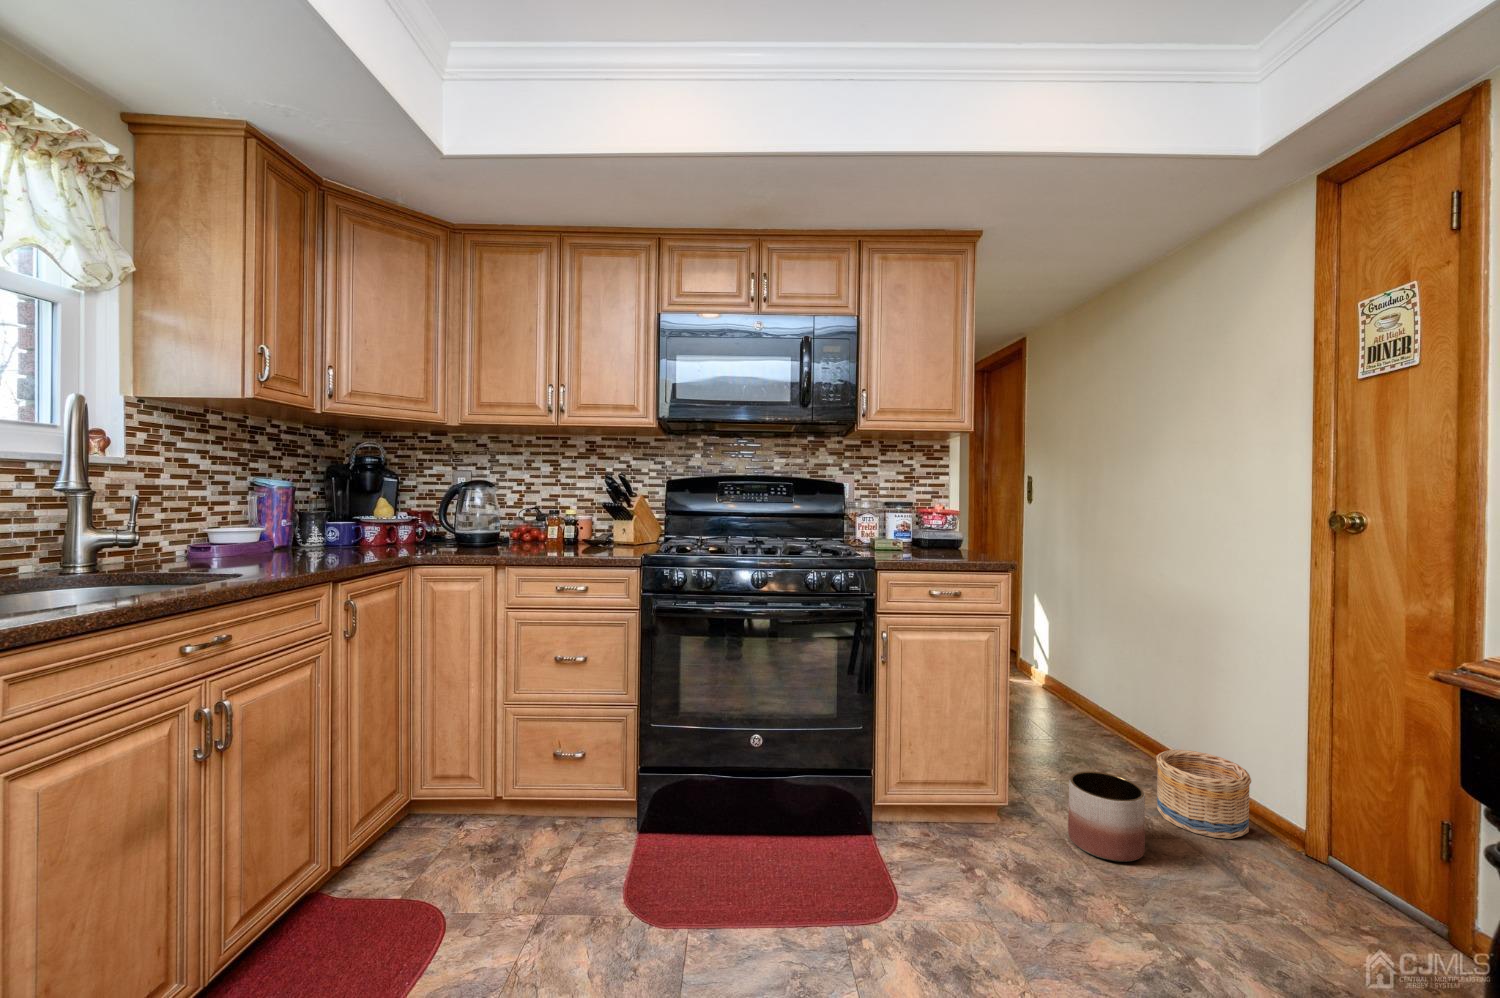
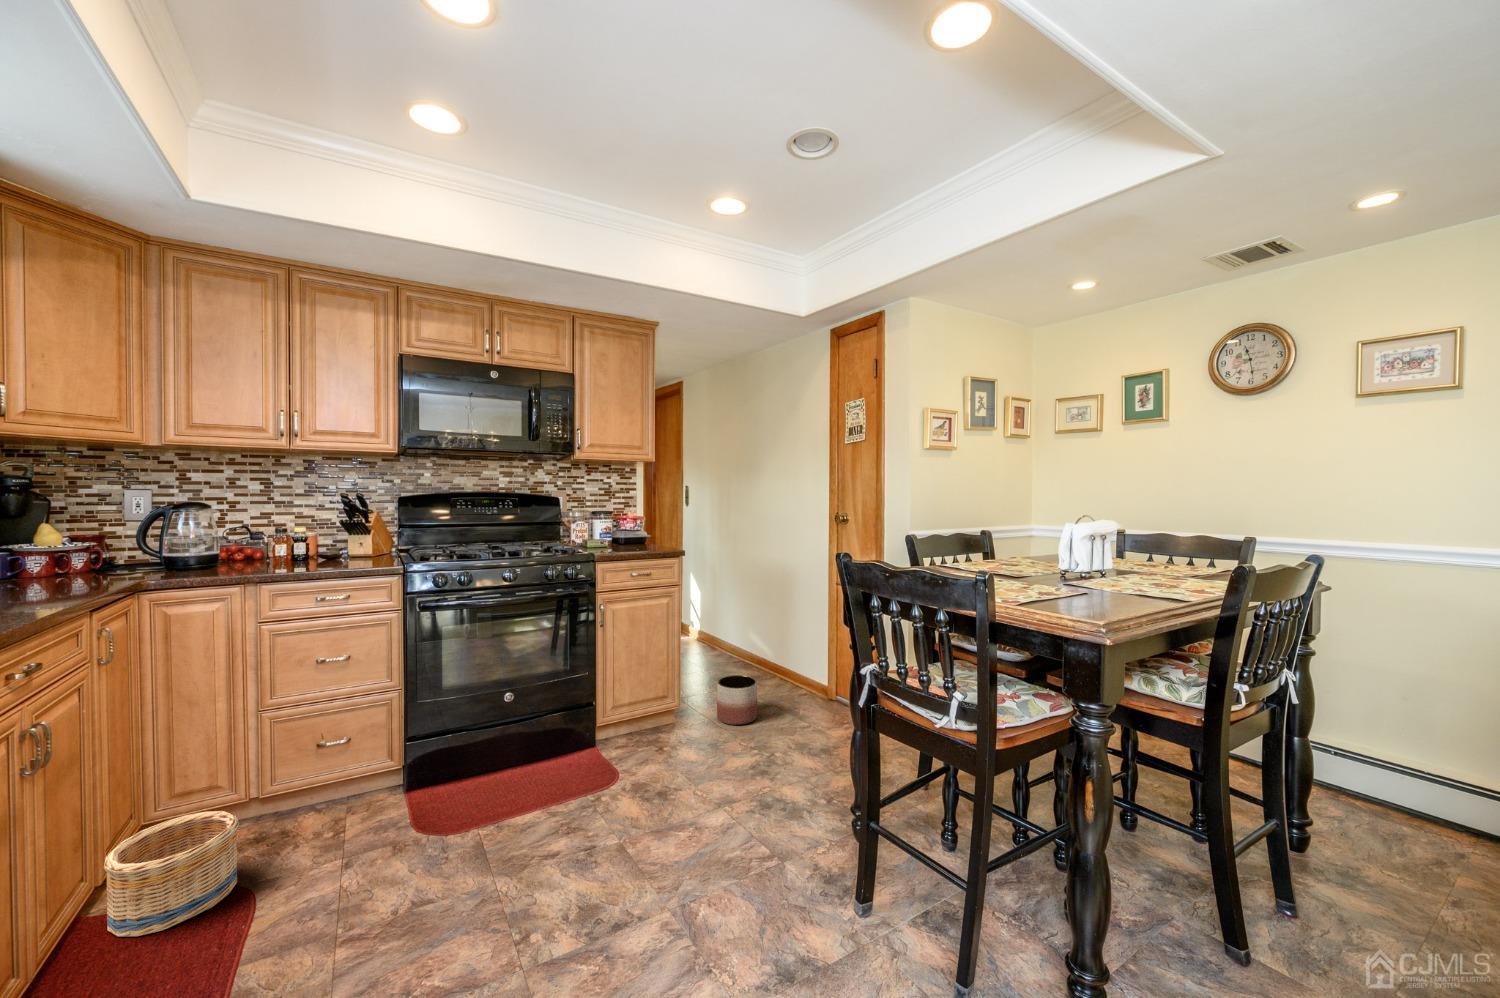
basket: present [1156,750,1251,839] -> present [104,811,239,937]

